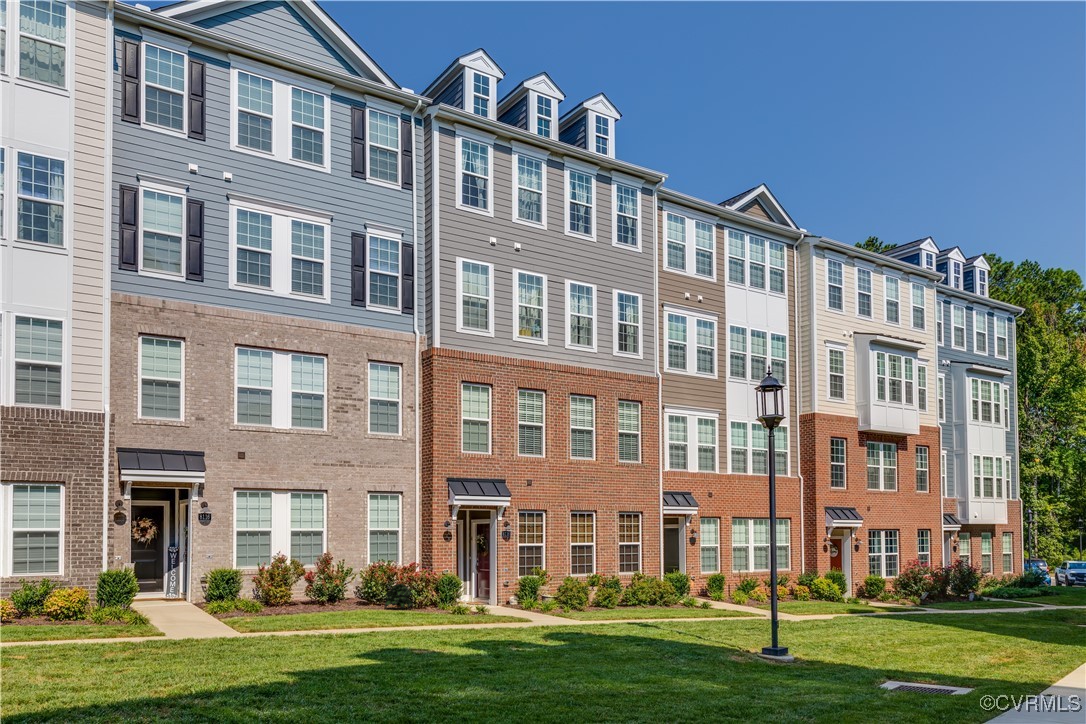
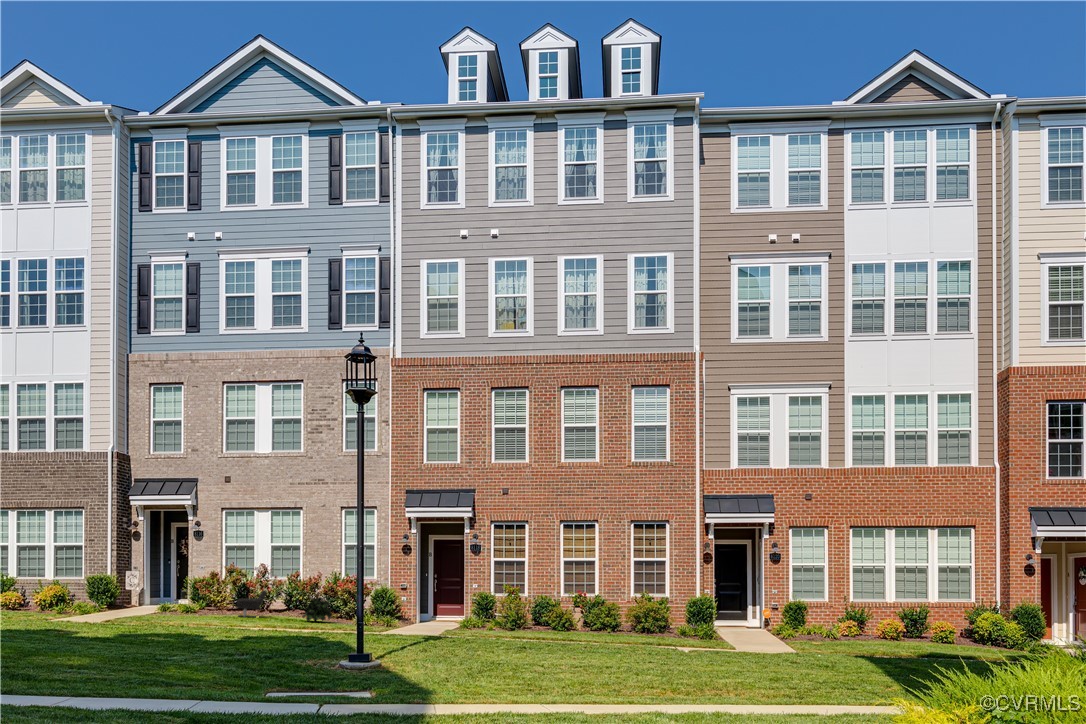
lounge chair: none [301,580,342,612] -> present [237,590,266,617]

